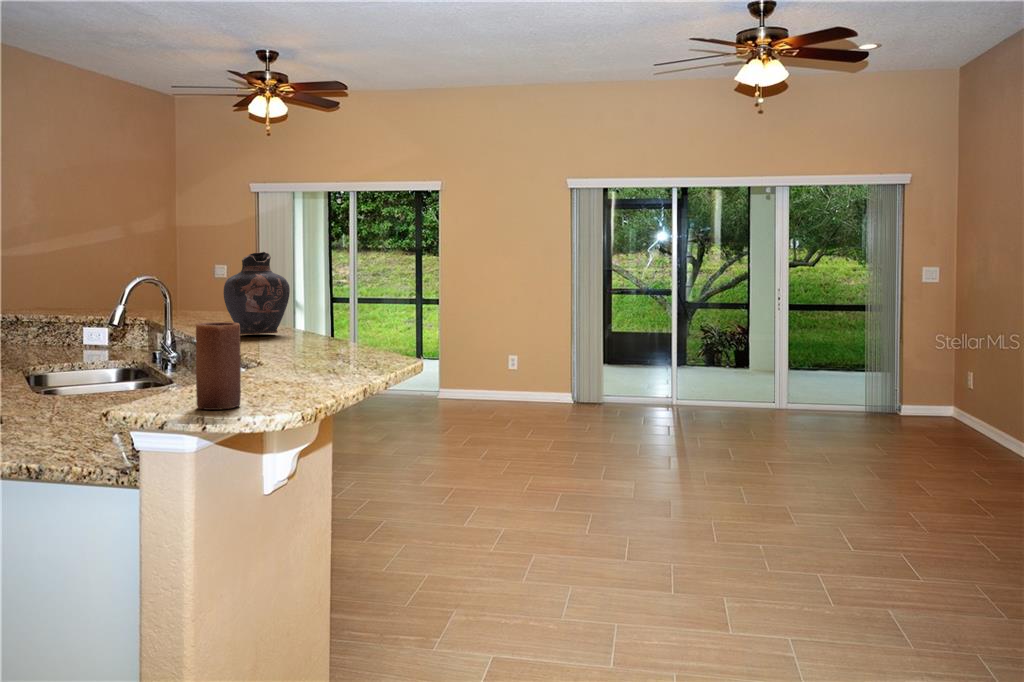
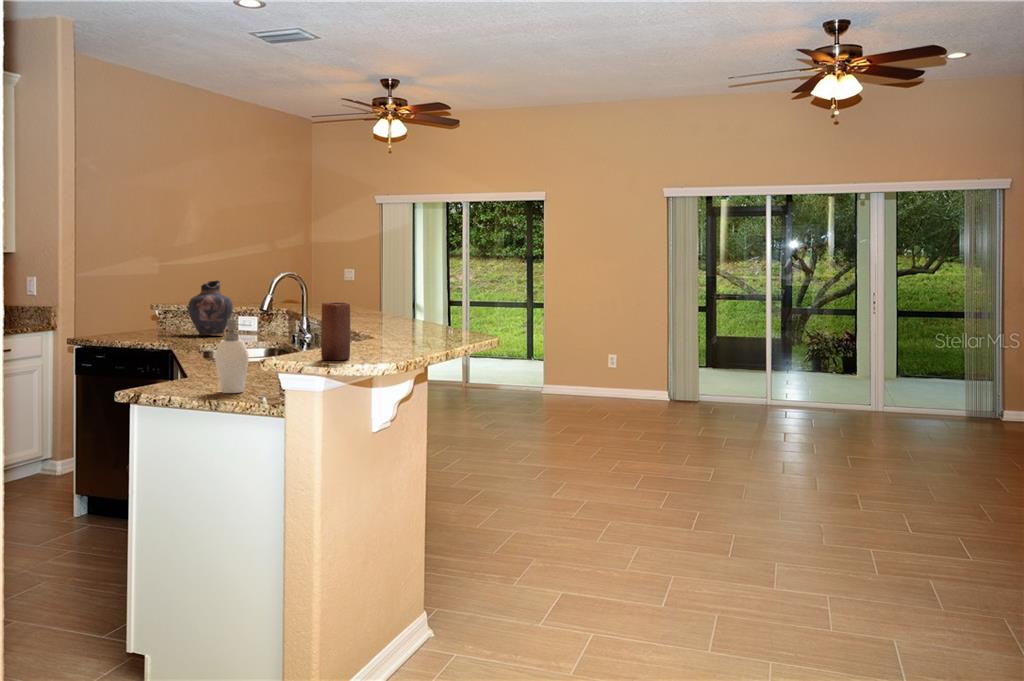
vase: present [224,252,290,335] -> present [188,280,233,335]
soap dispenser: none [33,345,89,453] -> present [215,319,250,393]

